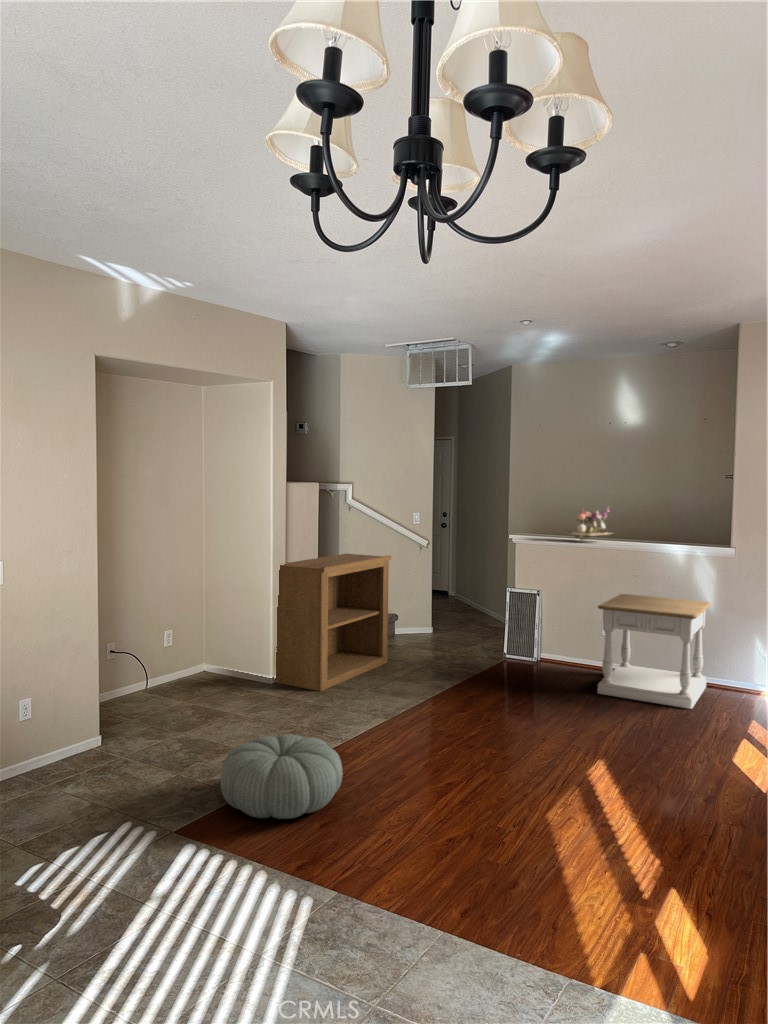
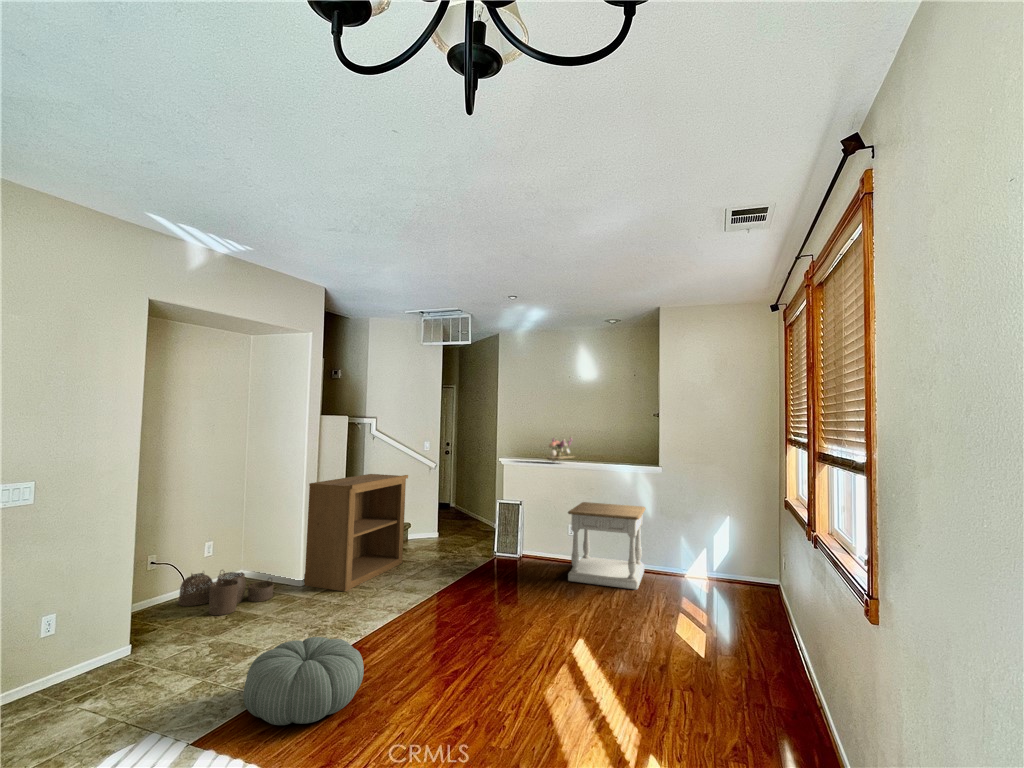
woven basket: none [144,660,242,708] -> present [178,570,274,615]

